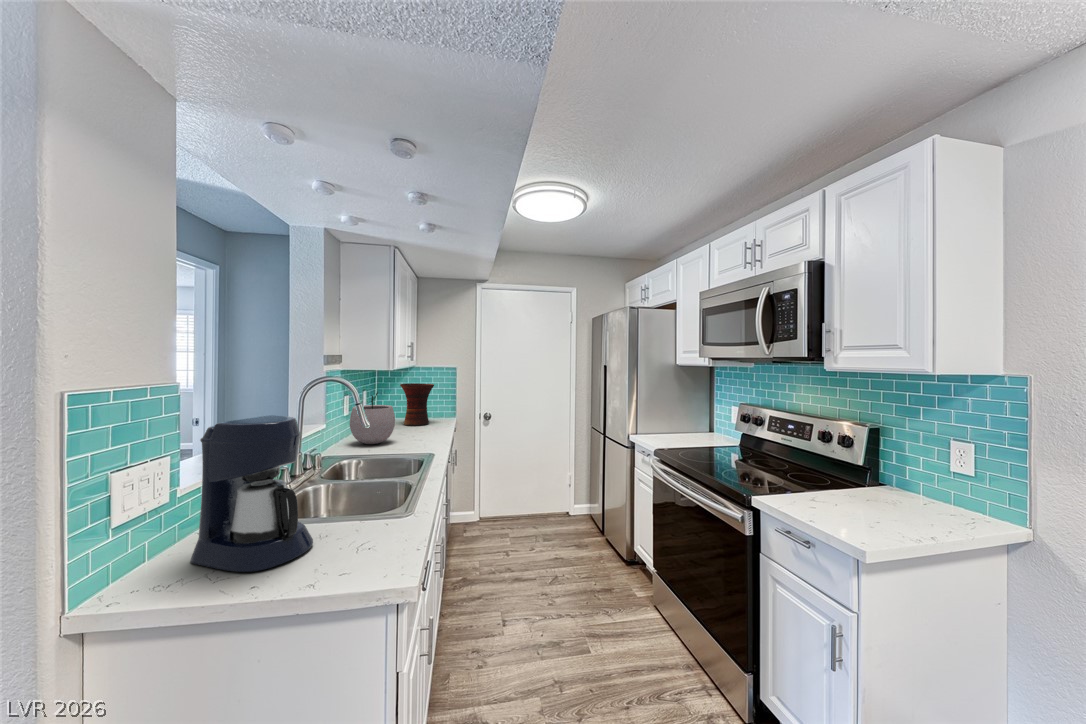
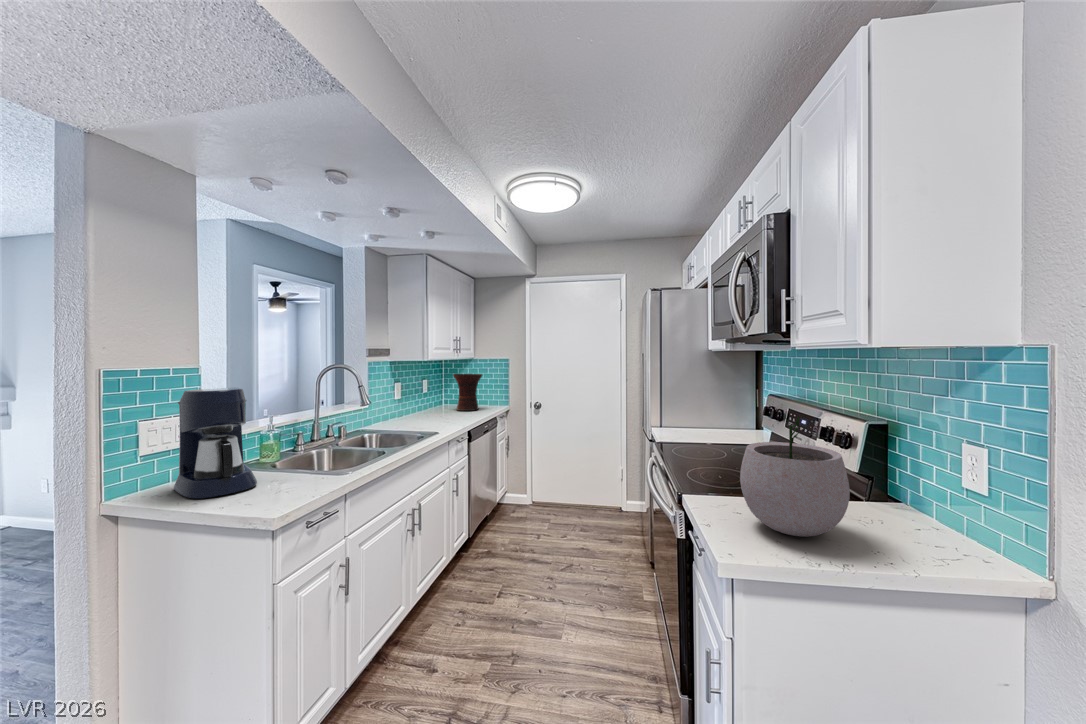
plant pot: present [350,392,395,444] -> present [740,416,850,537]

